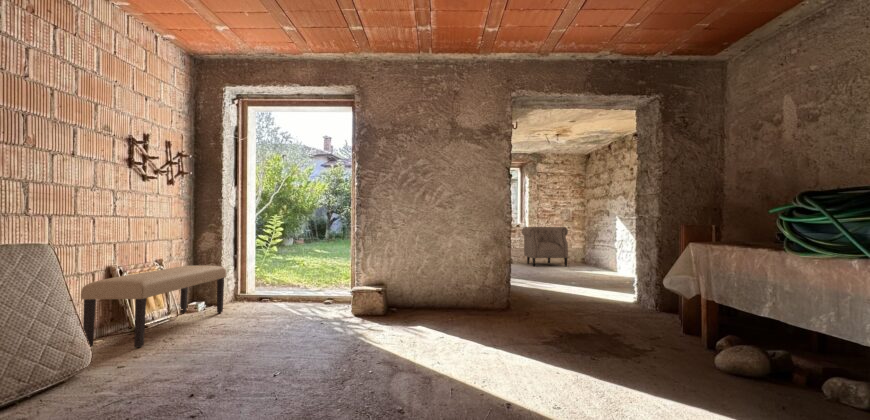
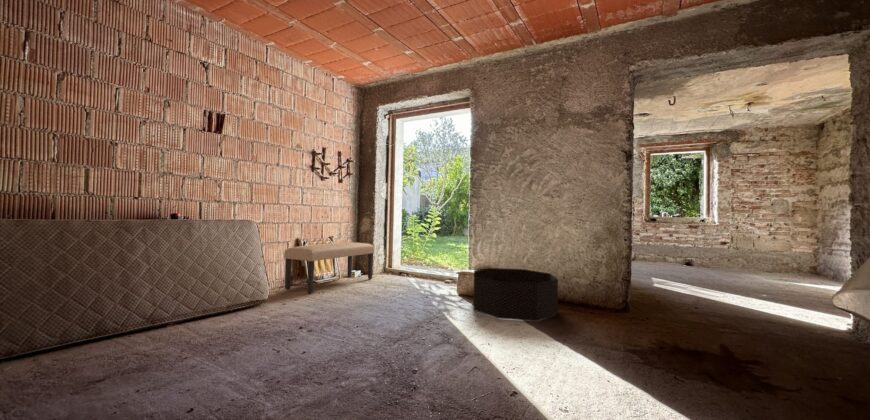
chair: present [522,227,568,266] -> none [702,223,776,276]
basket: none [376,280,465,336] -> present [473,268,558,321]

